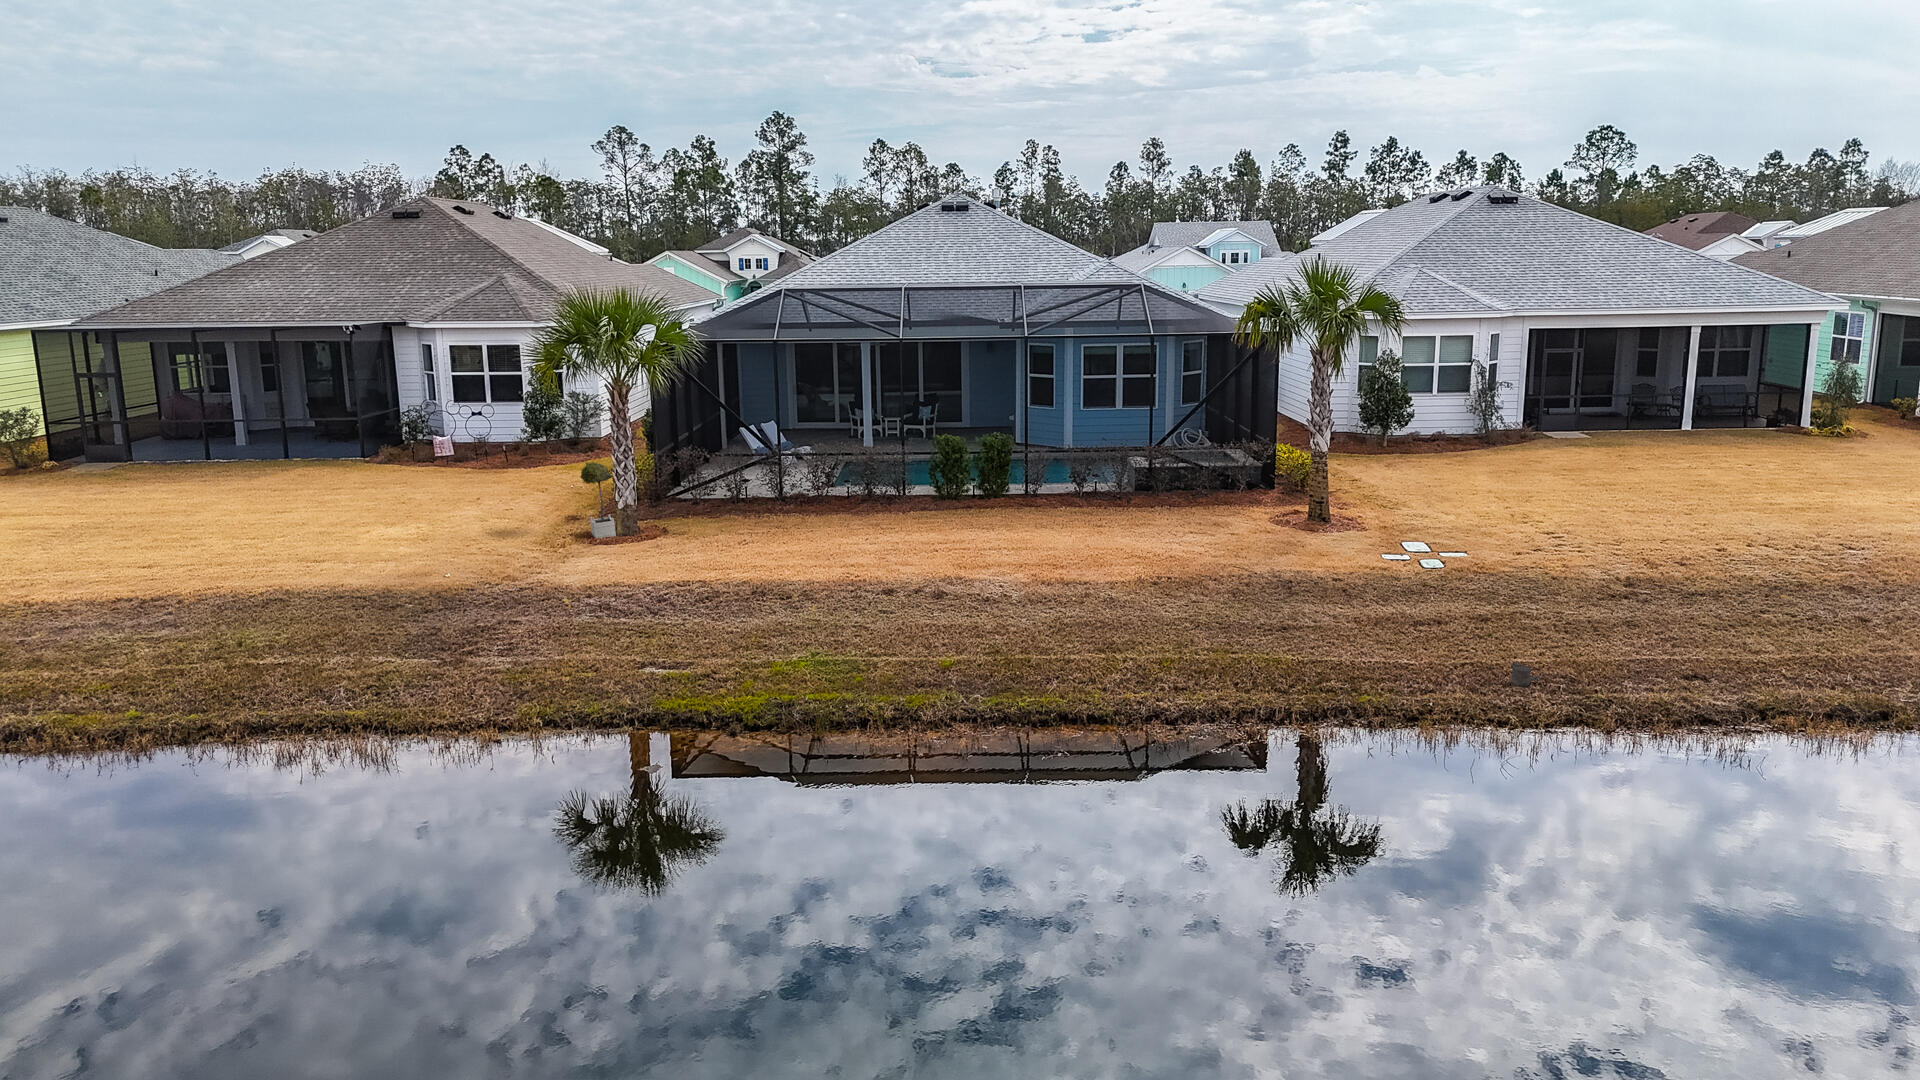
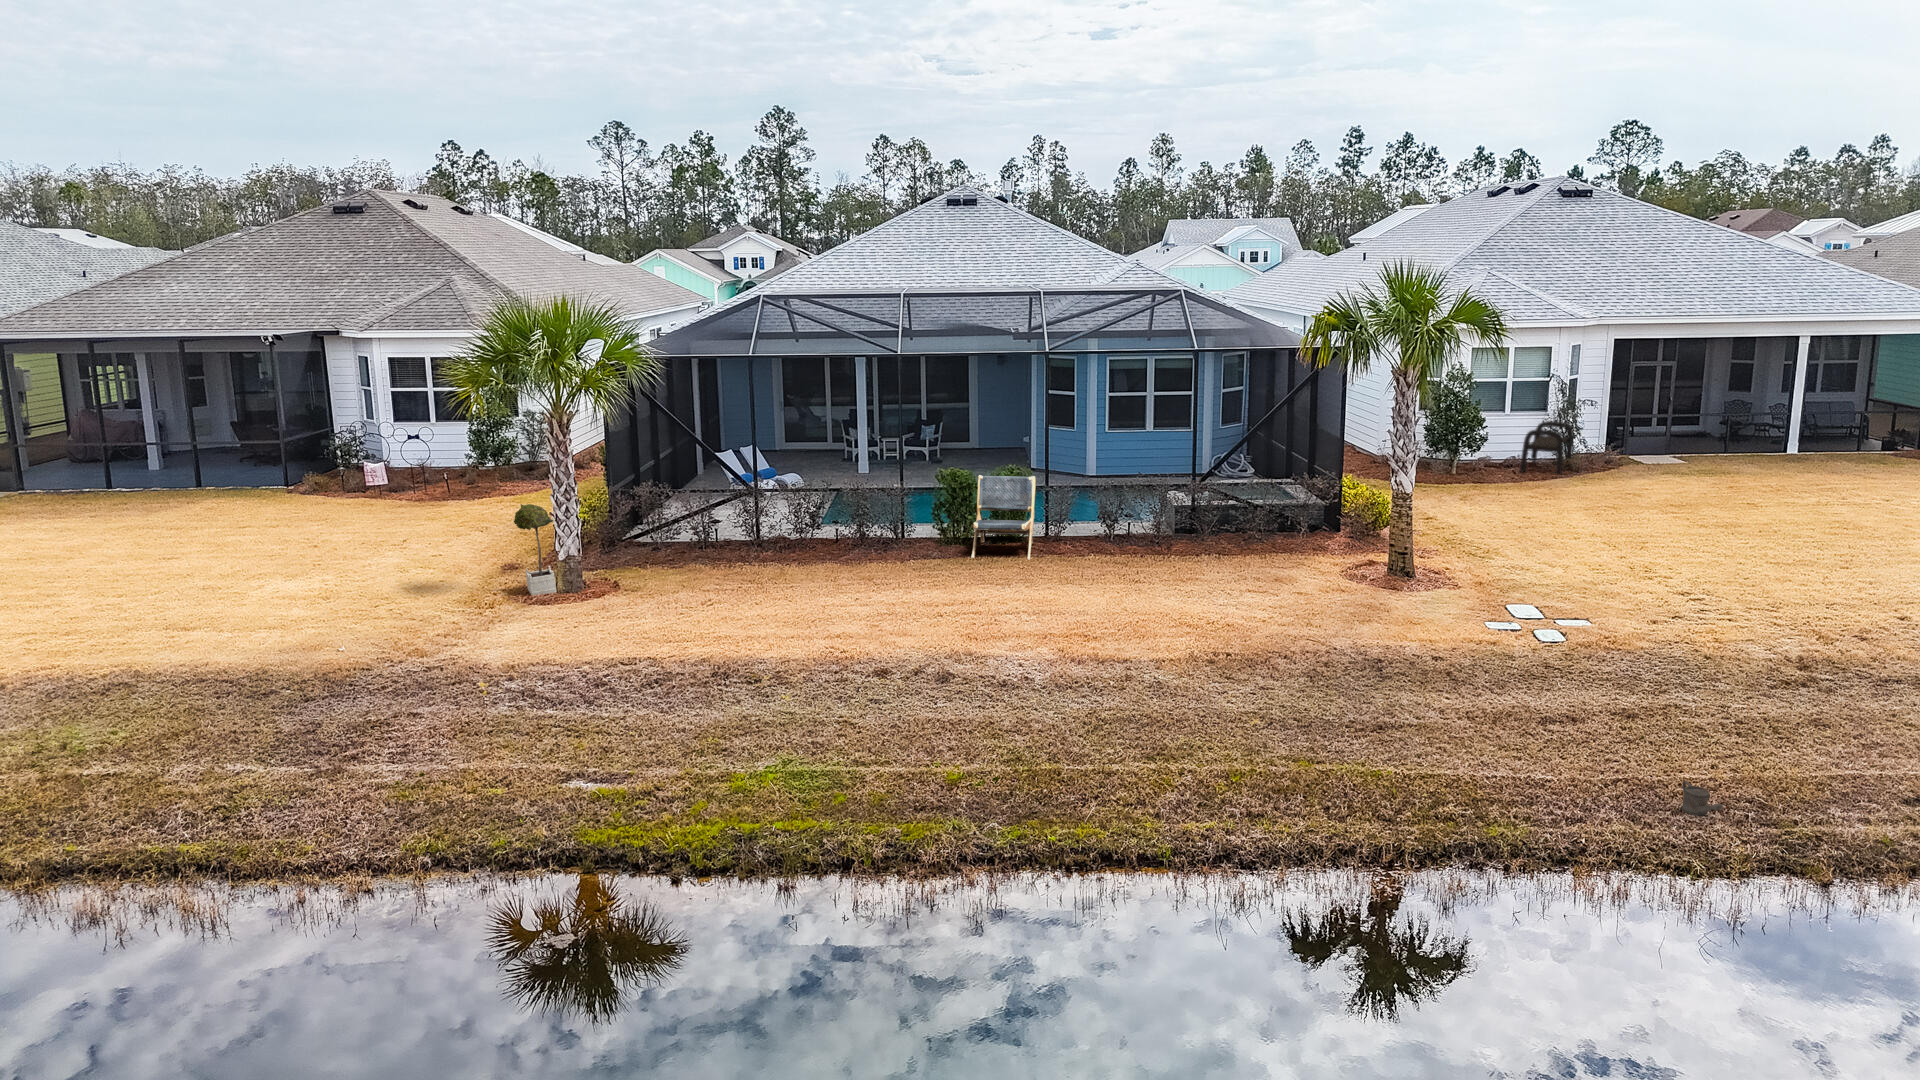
bench: none [1436,400,1483,447] -> present [1520,421,1573,475]
lounge chair: none [962,441,1016,511] -> present [971,475,1036,559]

